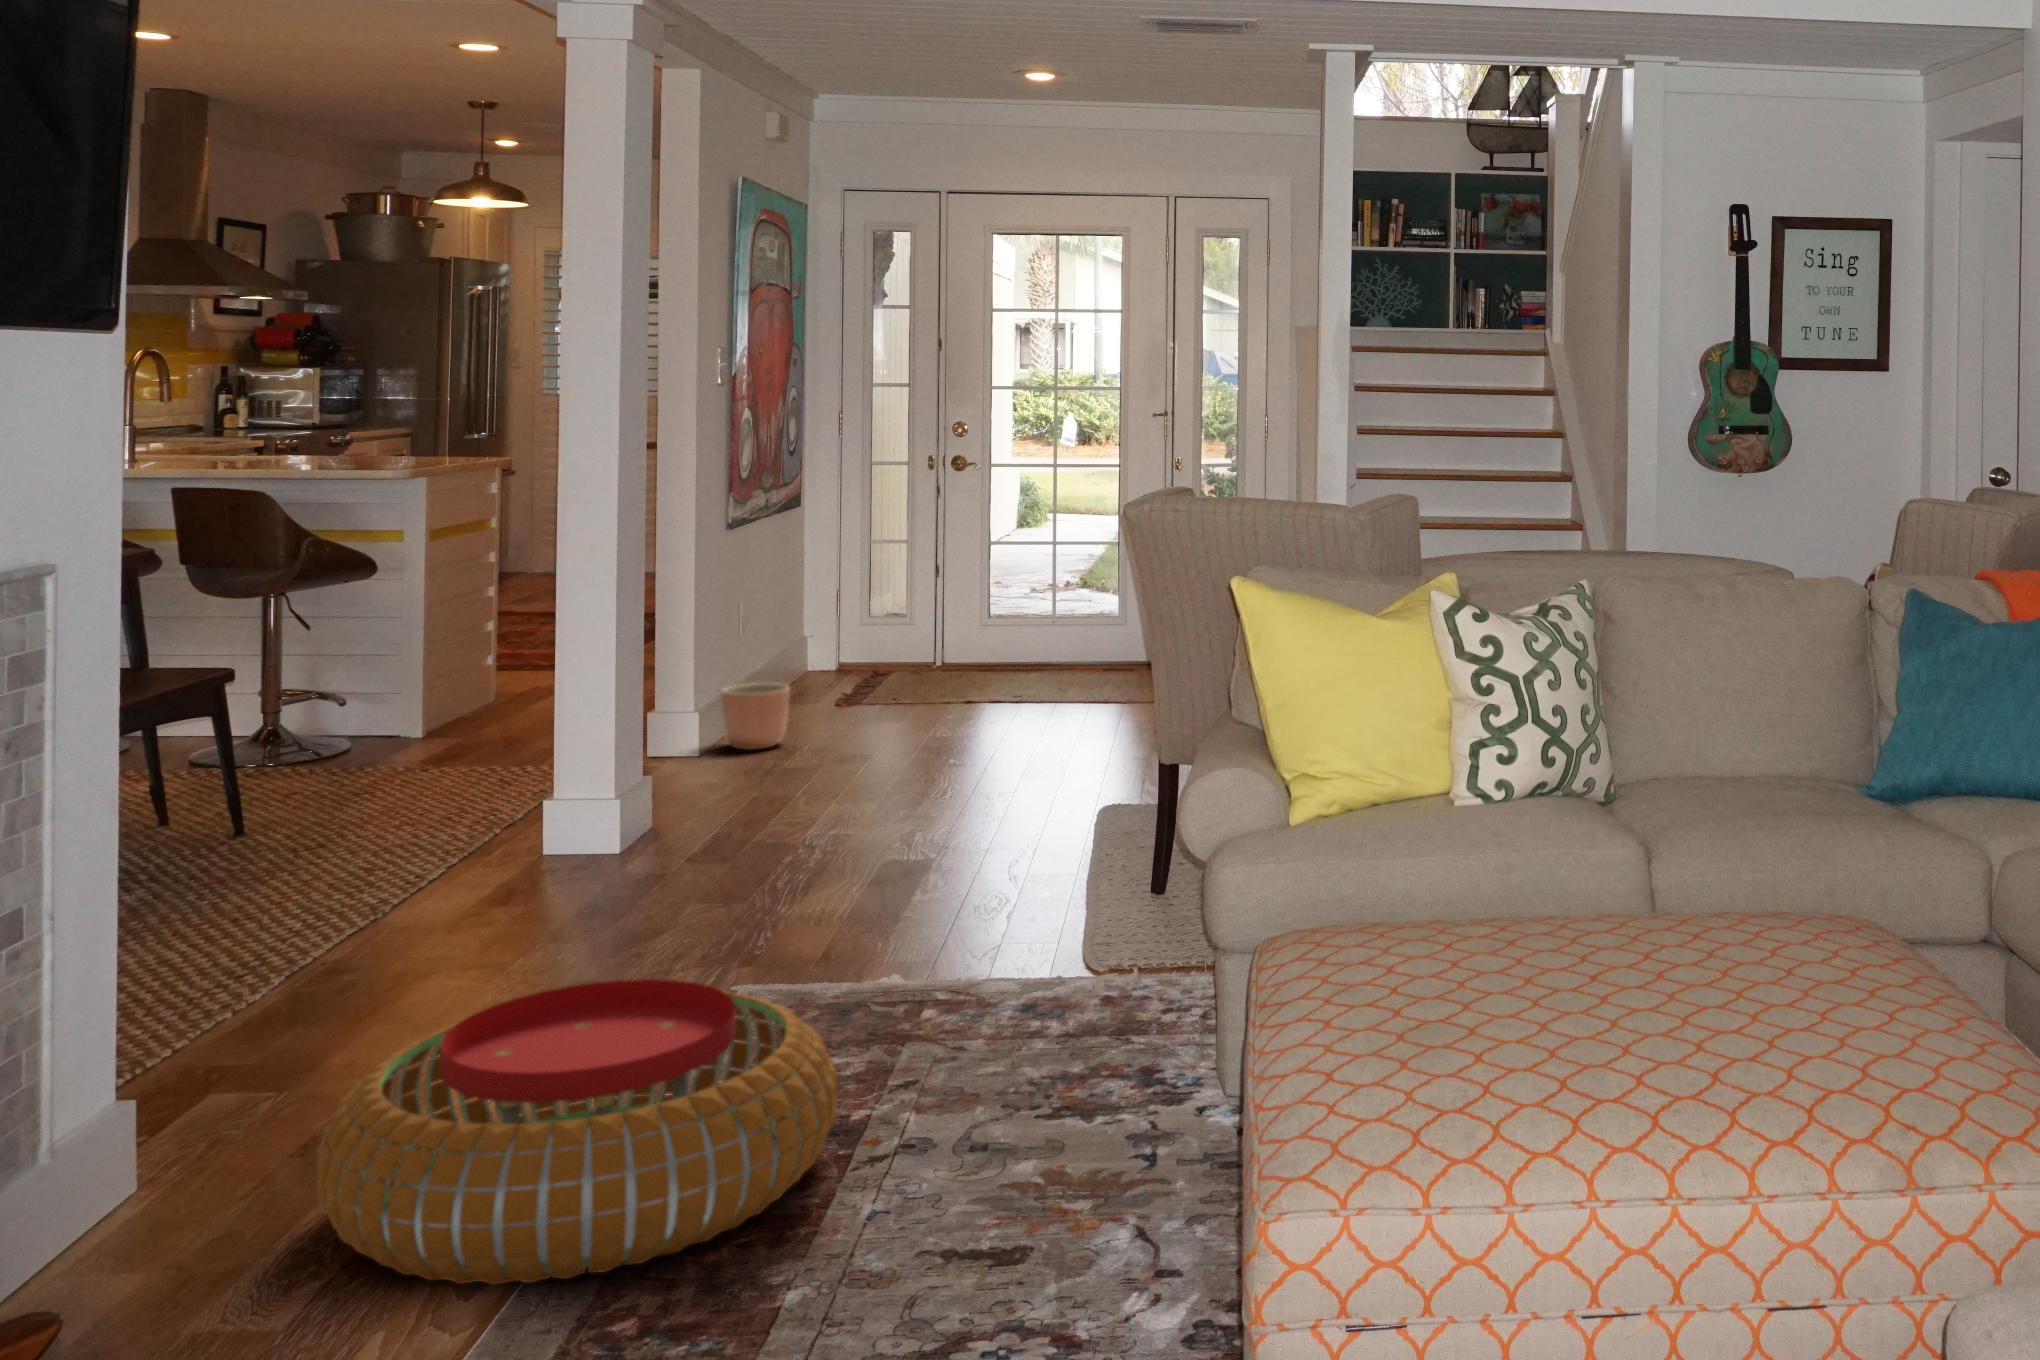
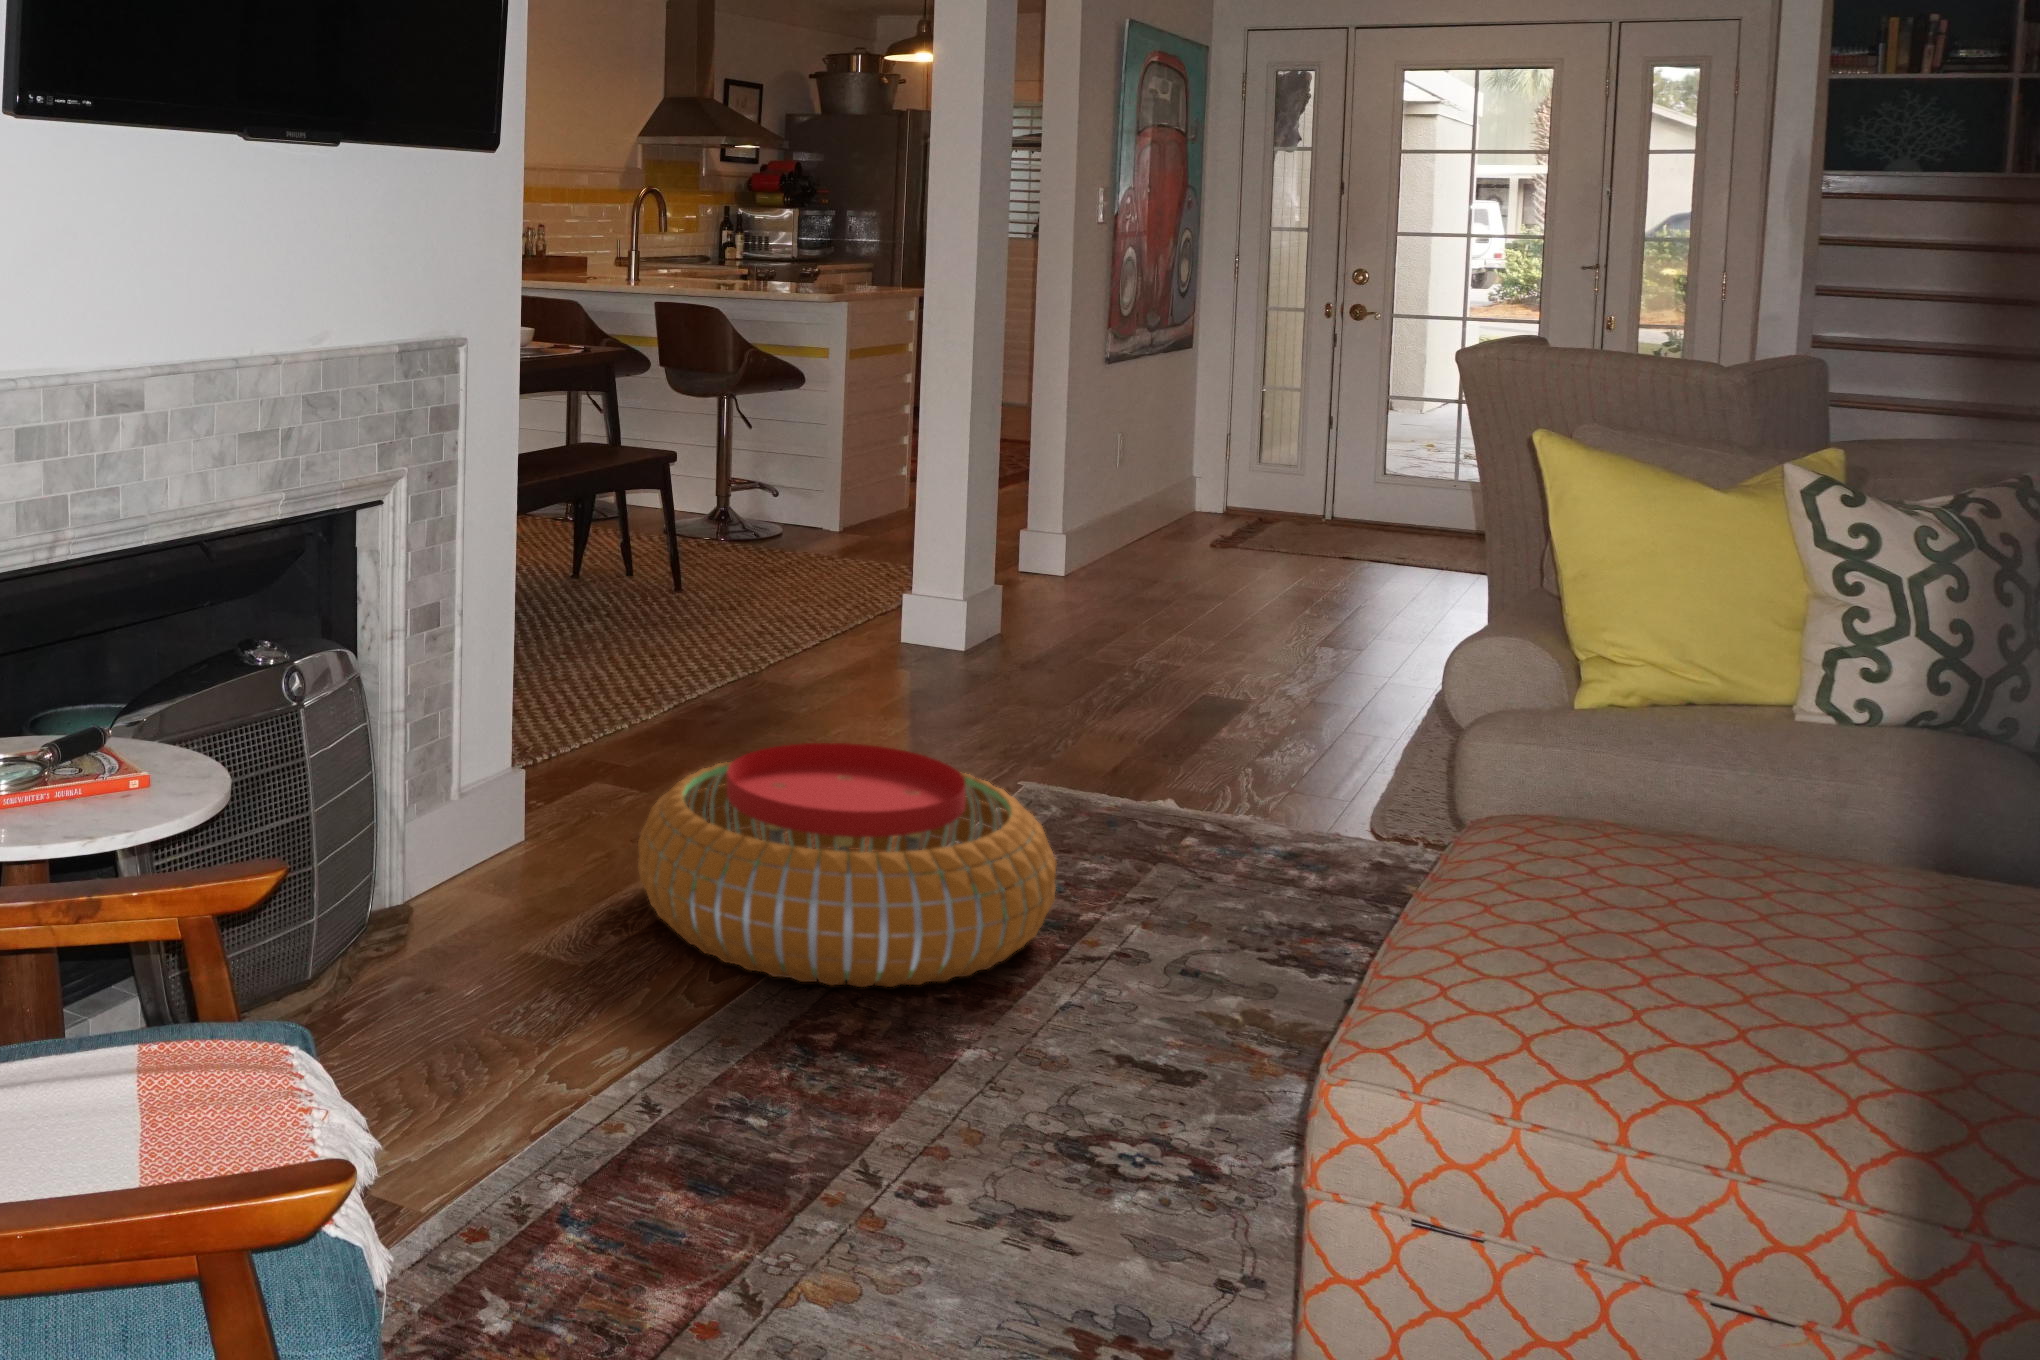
planter: present [721,683,790,750] -> none [1087,516,1152,580]

